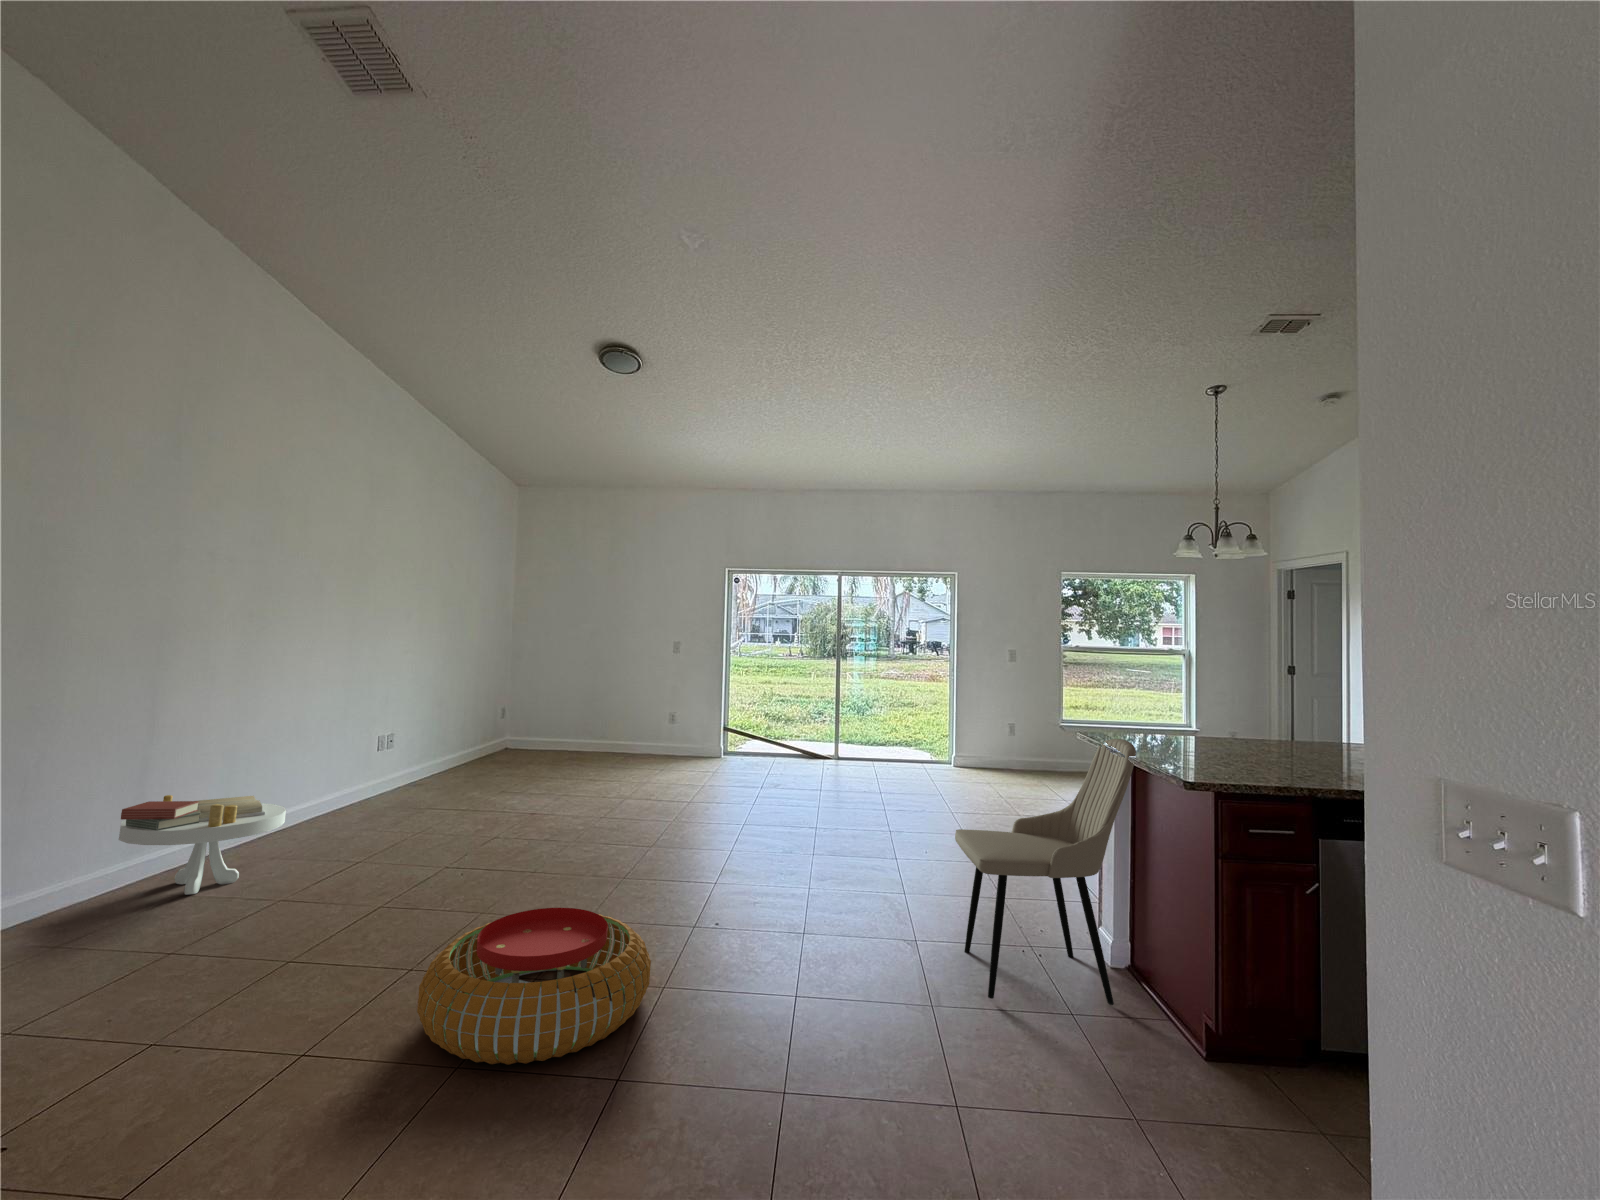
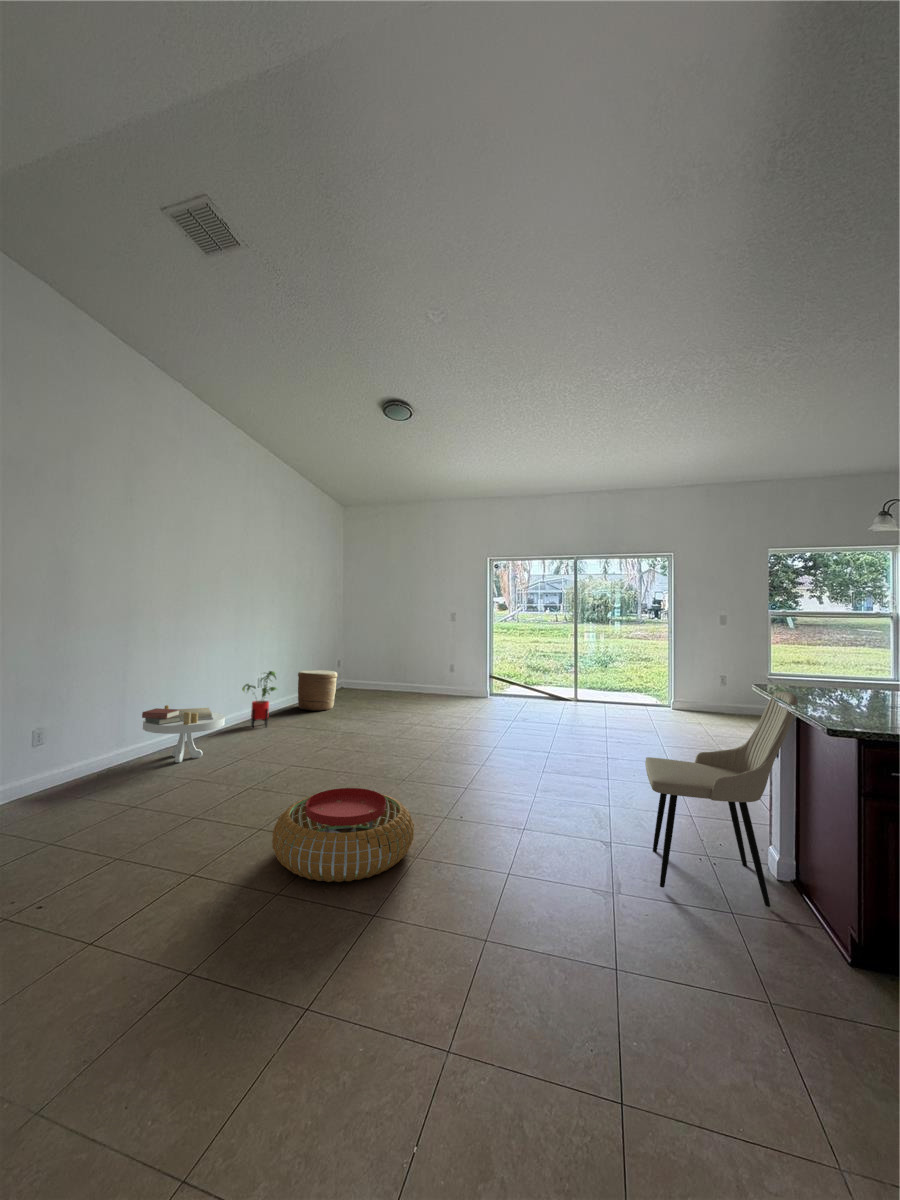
woven basket: none [403,729,472,793] -> present [298,670,337,711]
house plant: none [309,732,377,826] -> present [242,671,277,728]

